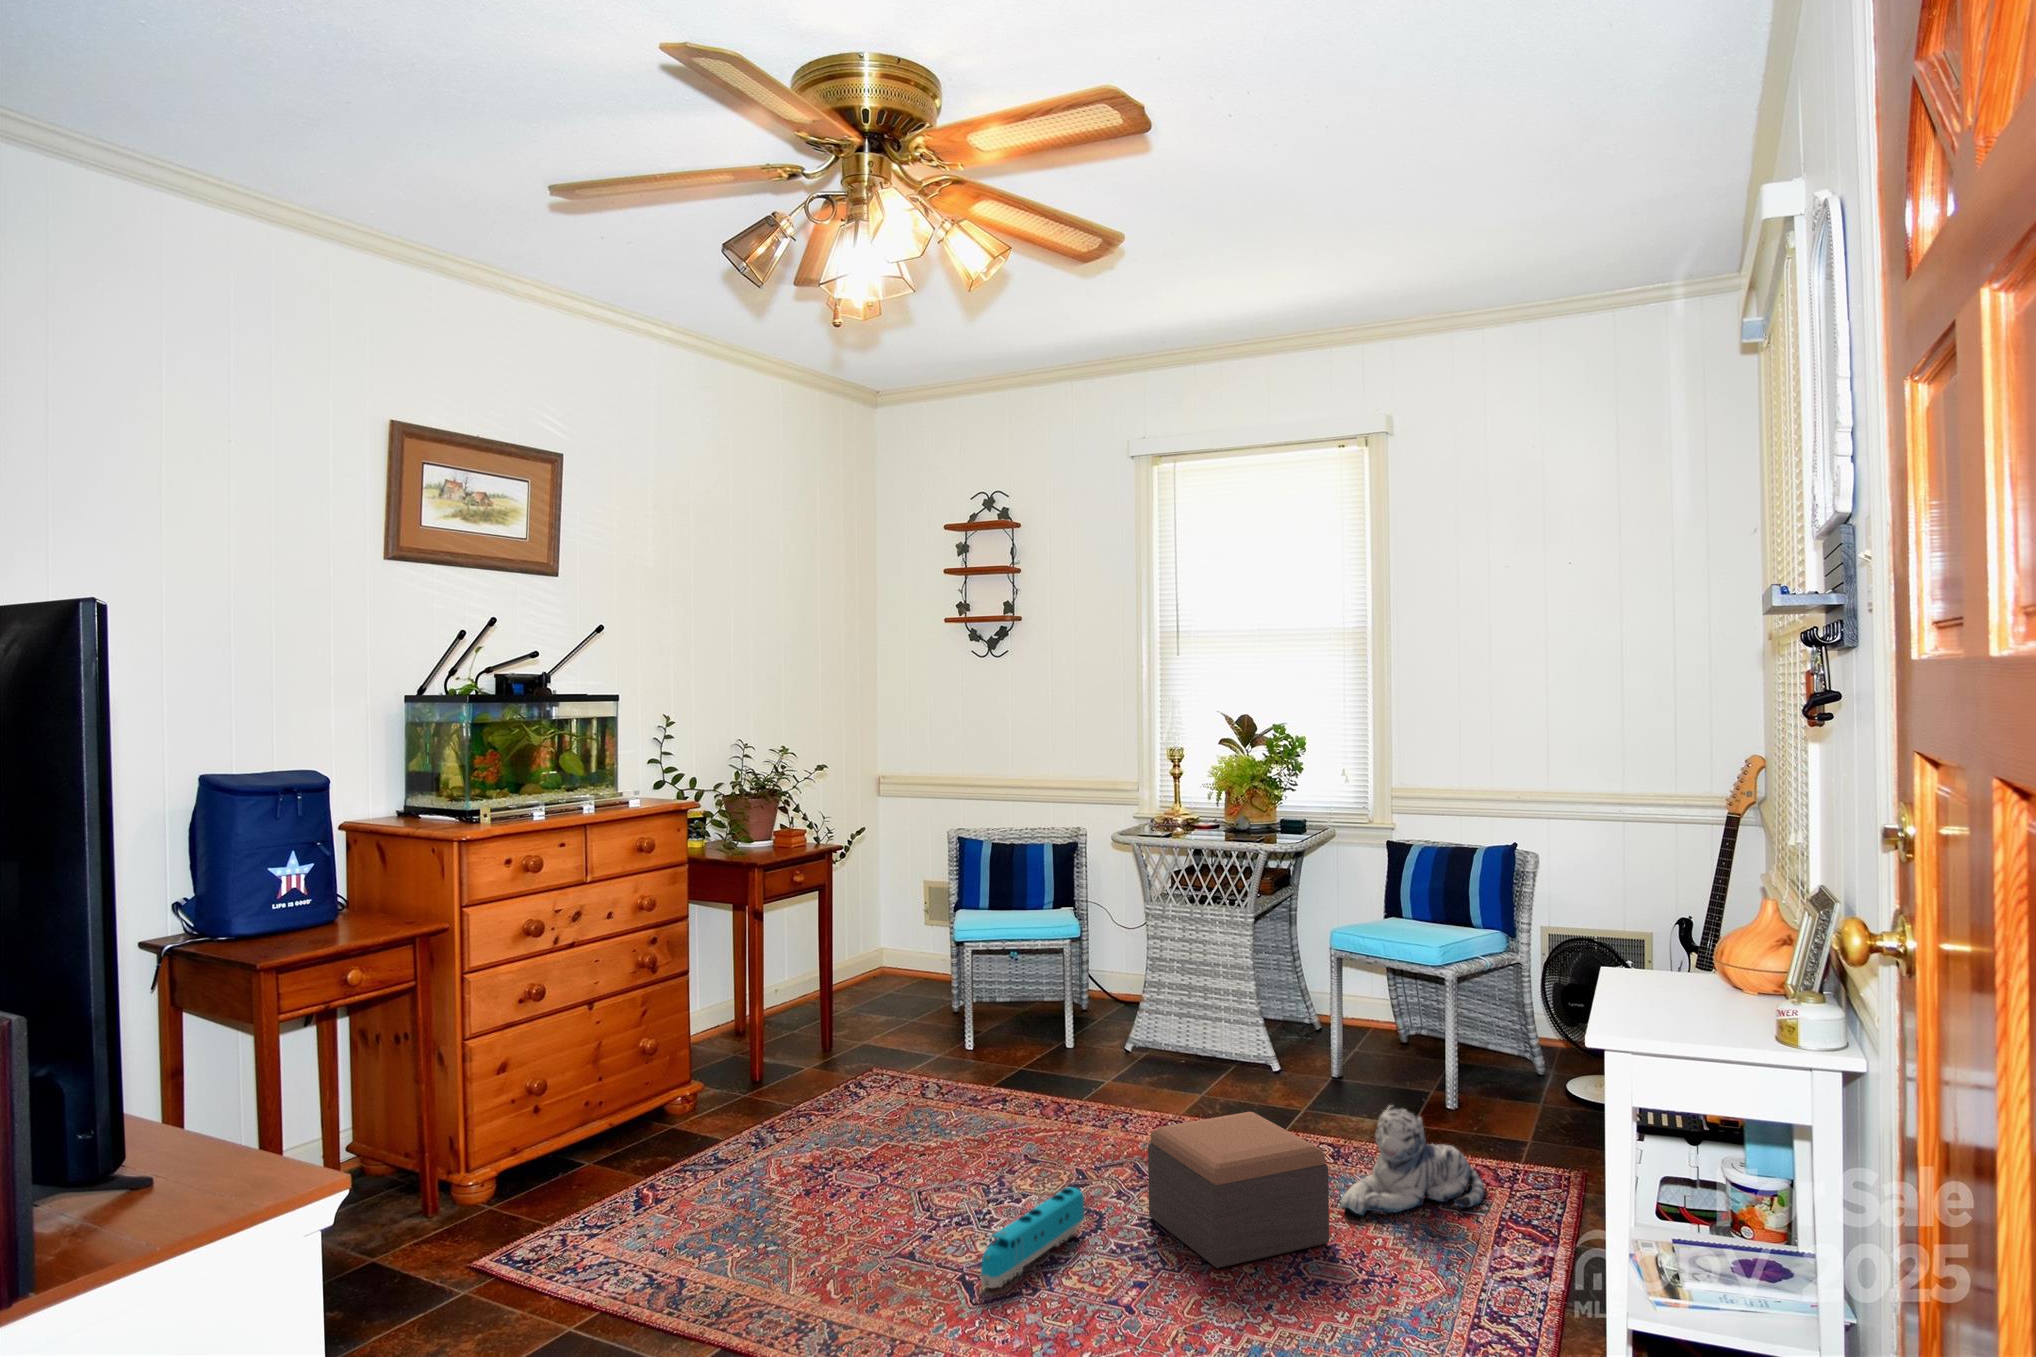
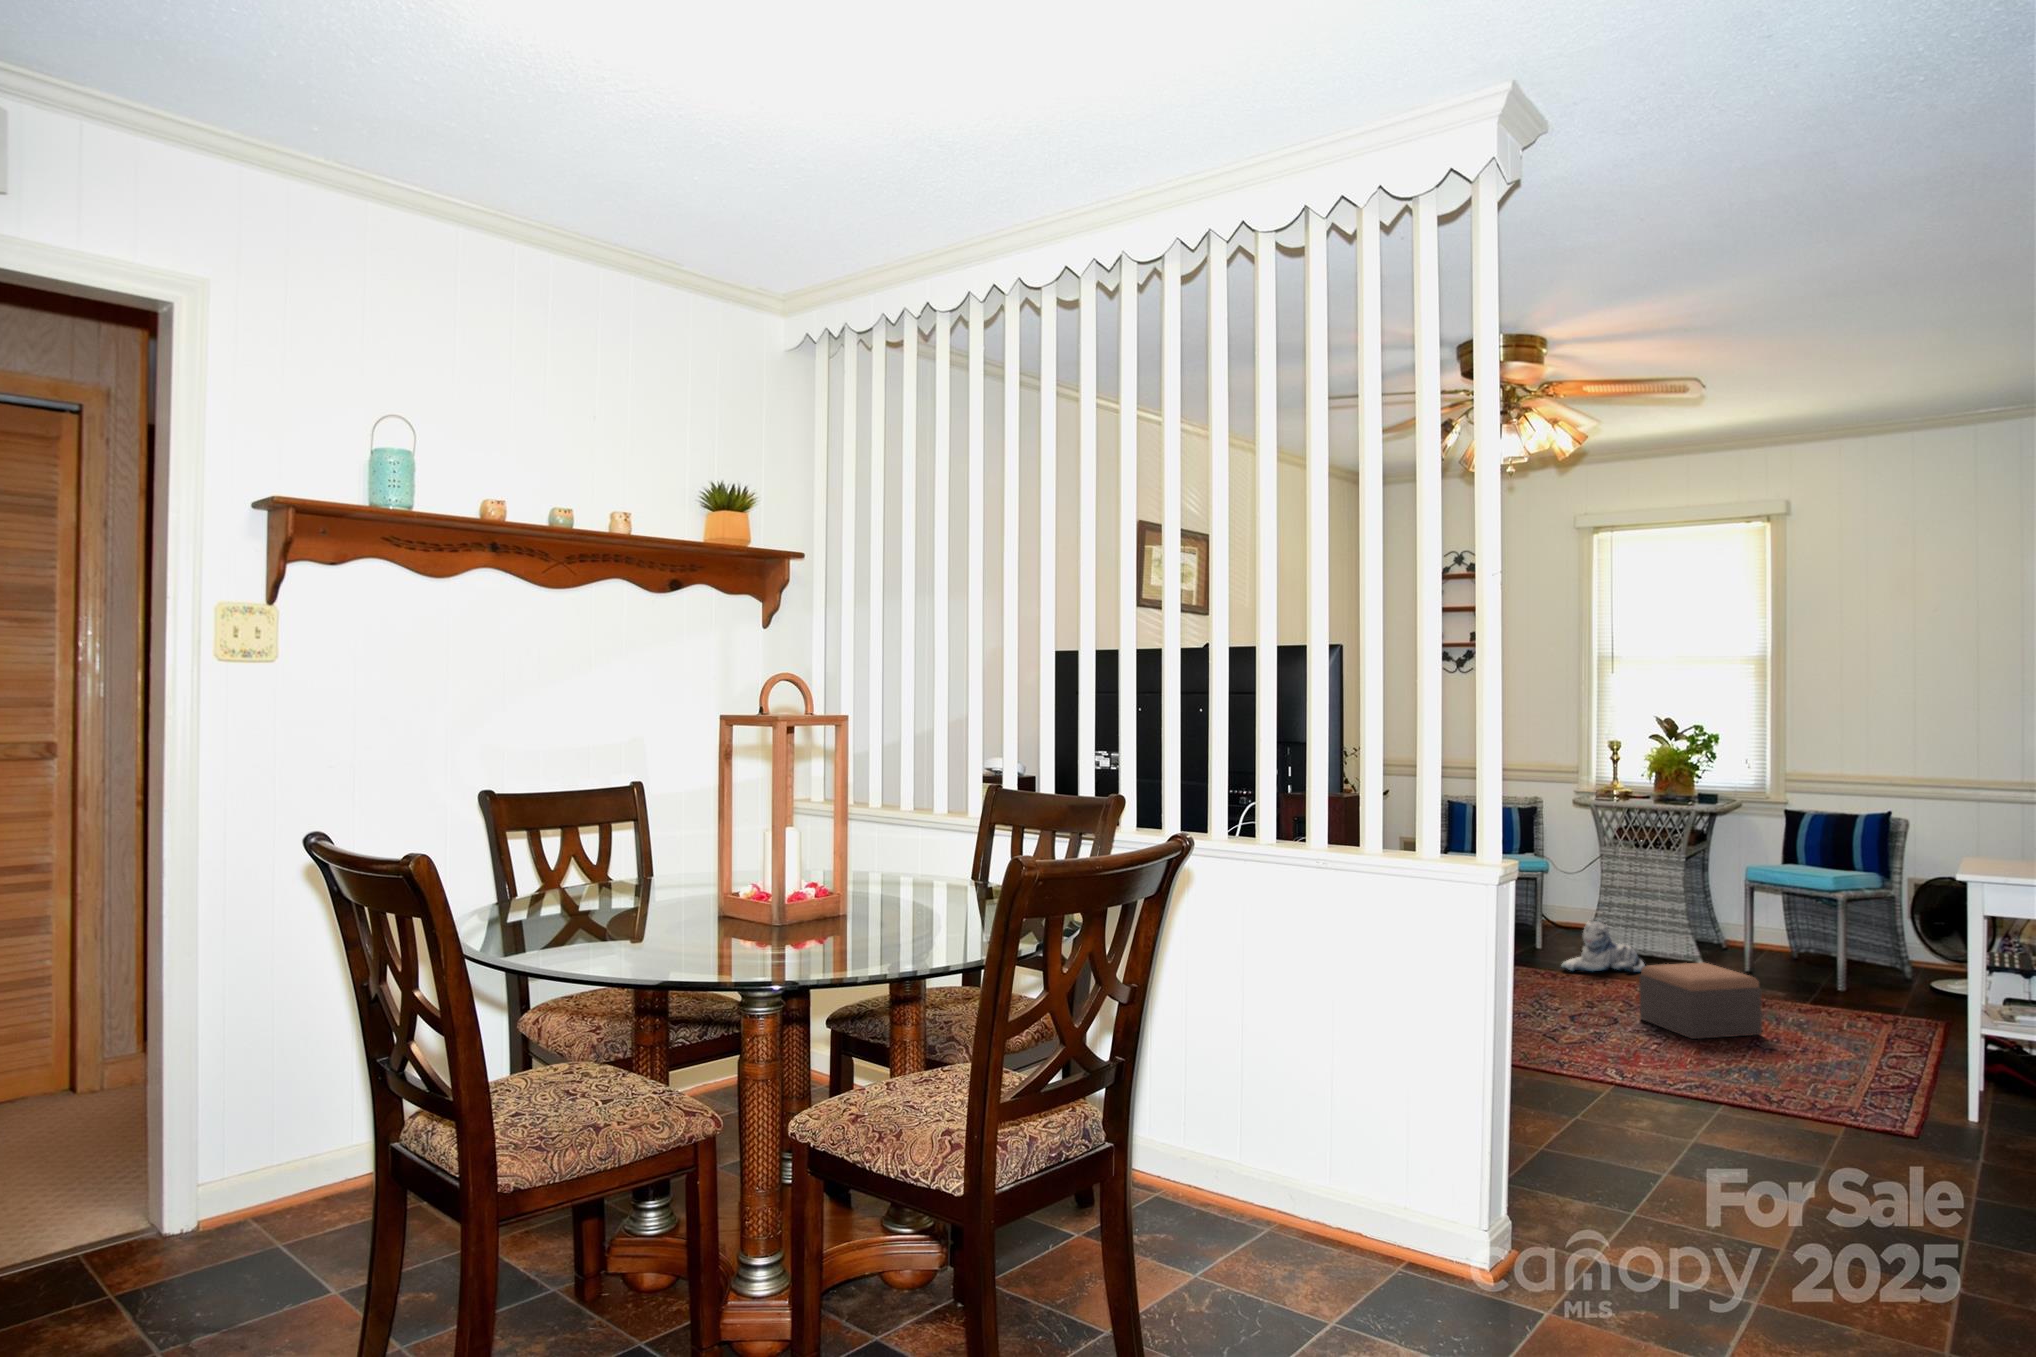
plush toy: present [1341,1105,1485,1215] -> present [1562,920,1645,972]
toy train: present [981,1187,1085,1288] -> none [1550,996,1601,1038]

